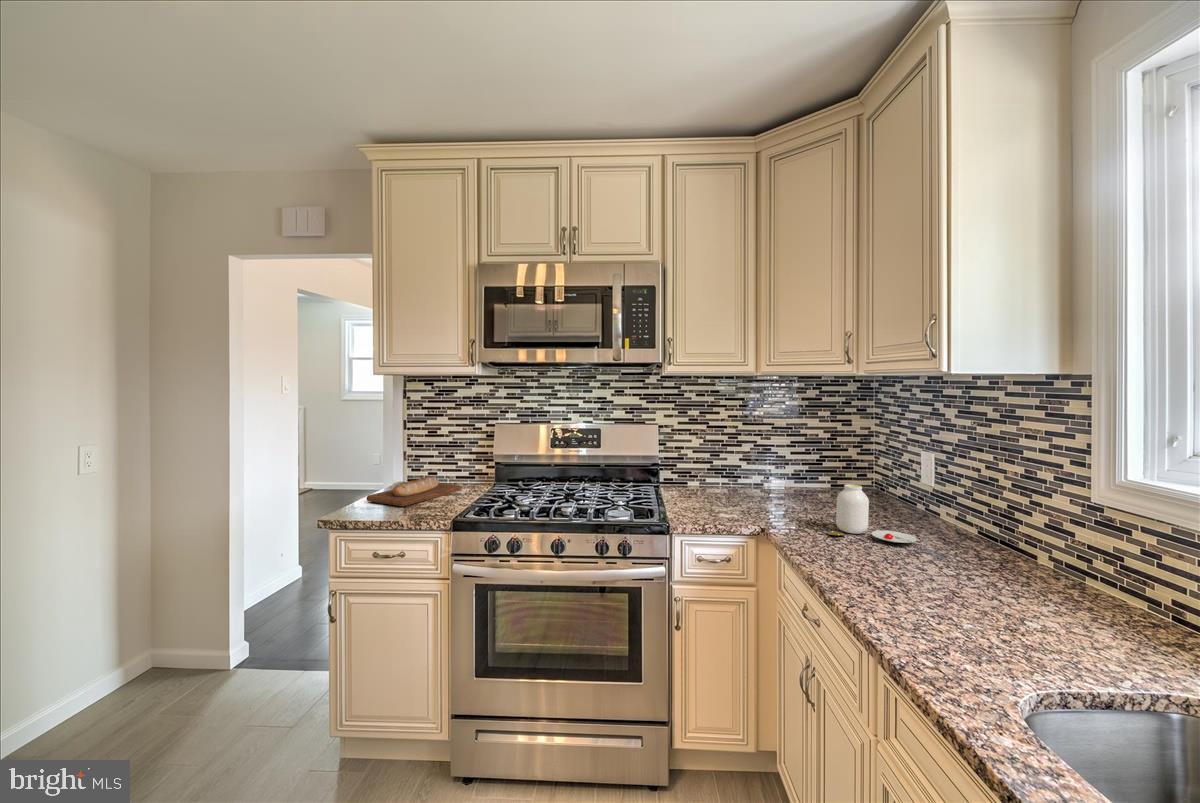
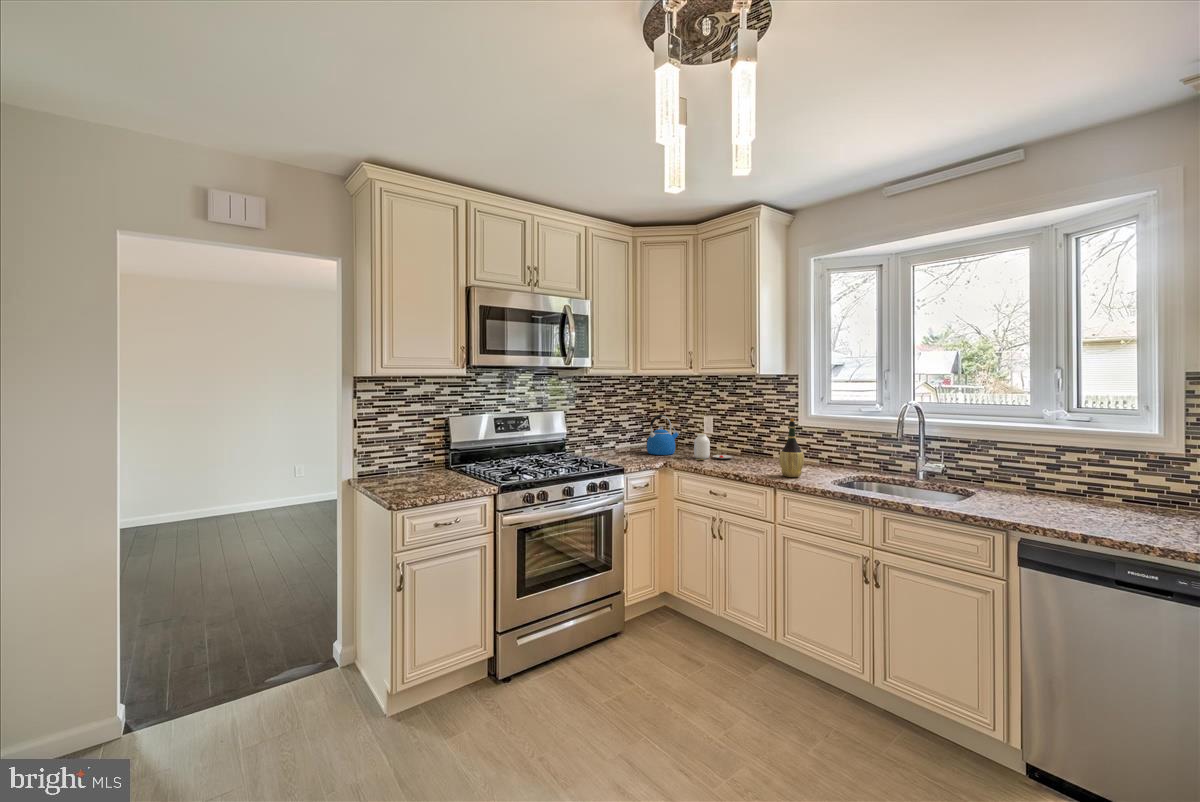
kettle: none [776,442,842,512] -> present [647,415,679,455]
bread loaf: present [367,477,461,506] -> none [390,465,438,489]
wine bottle: none [918,483,989,637] -> present [779,418,804,477]

